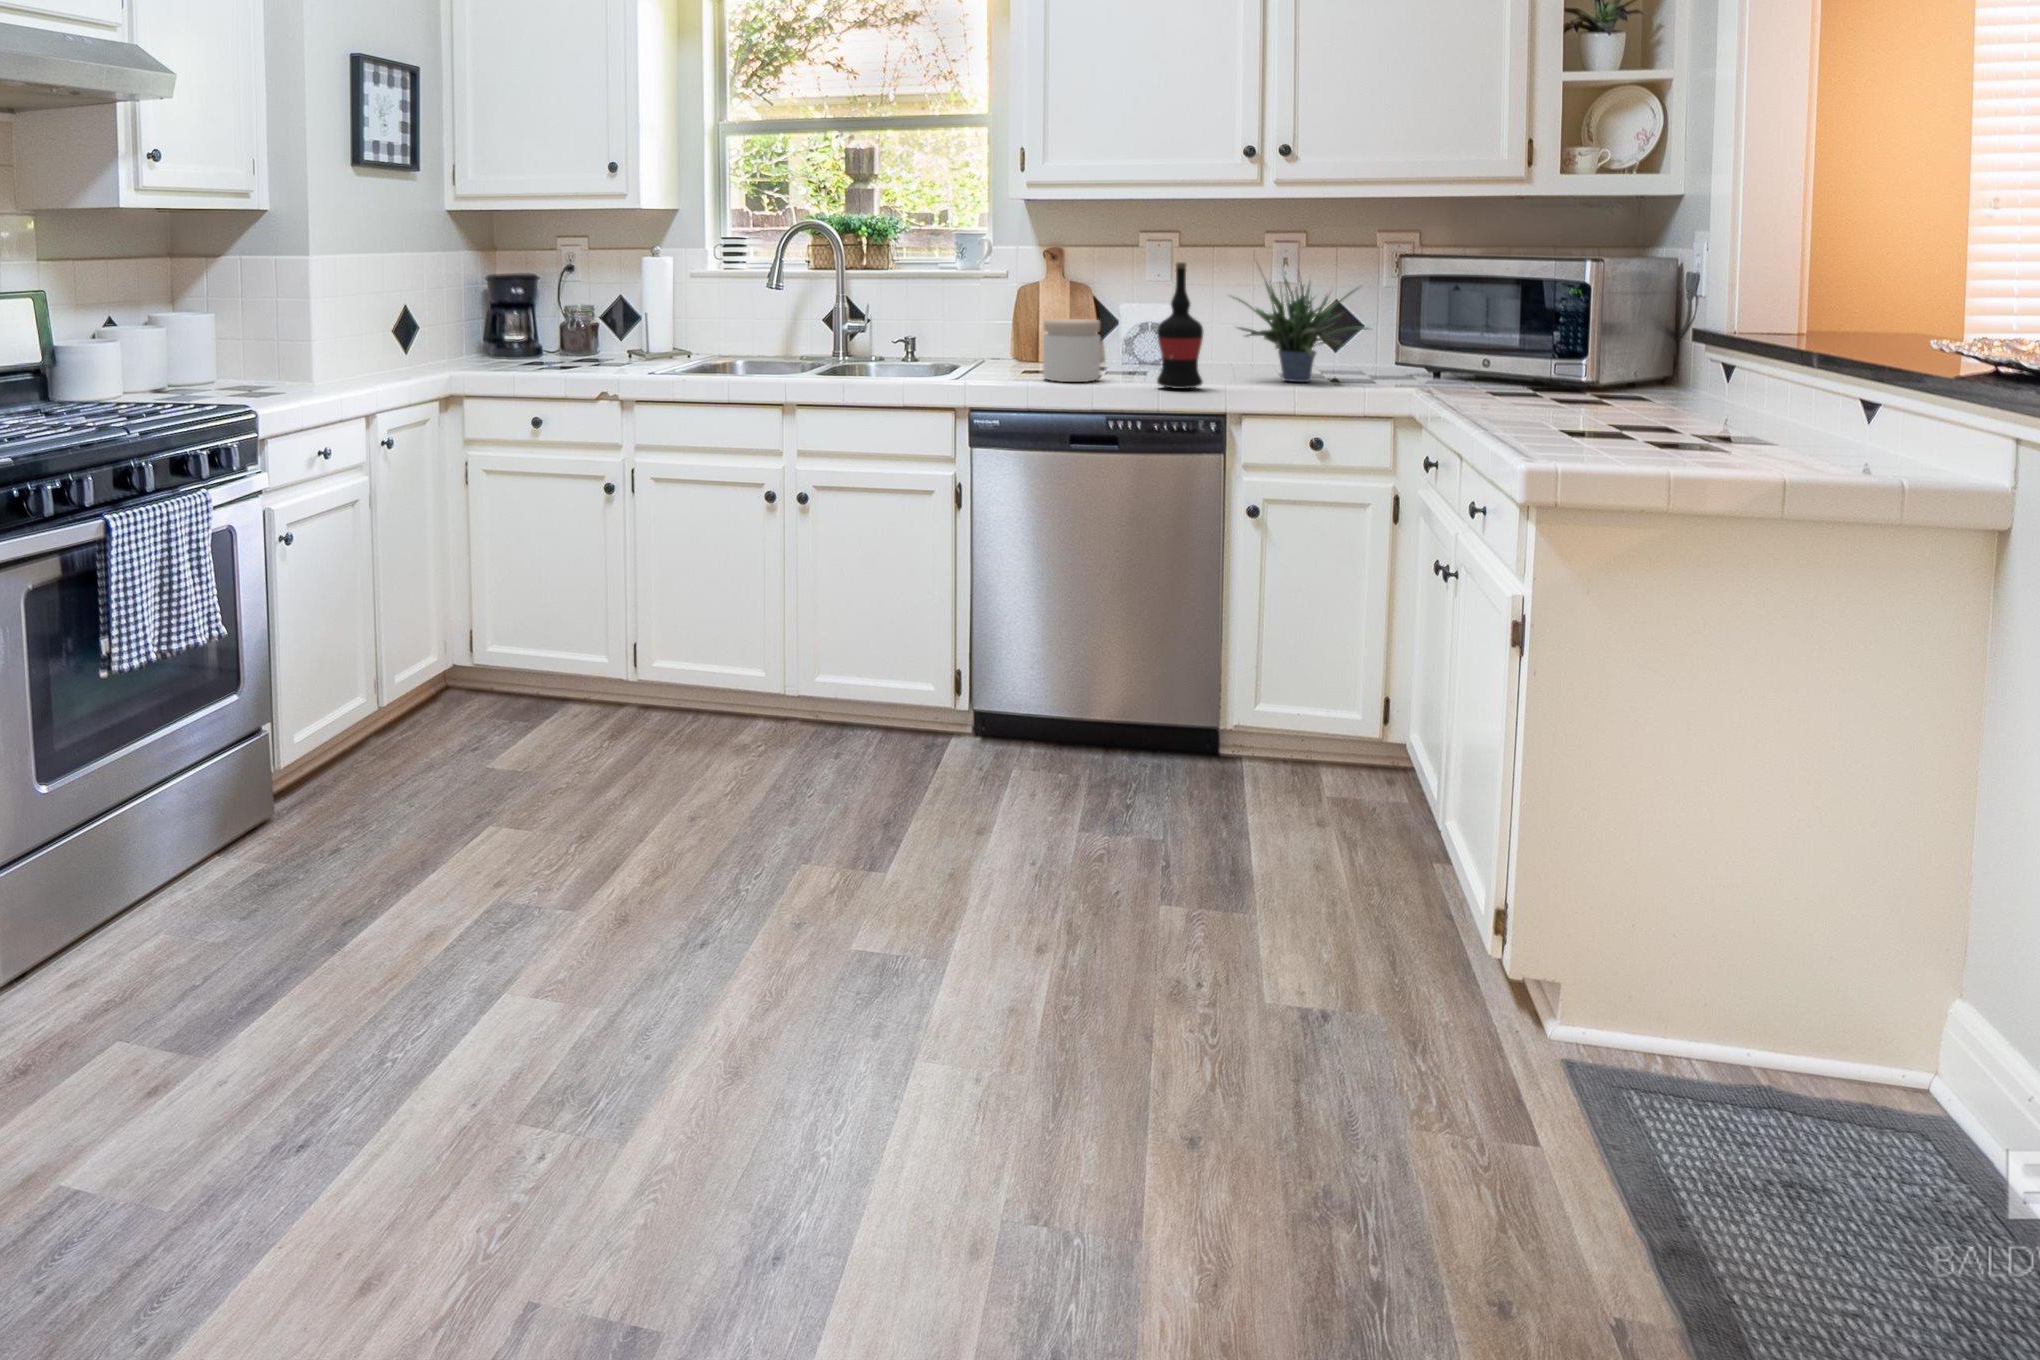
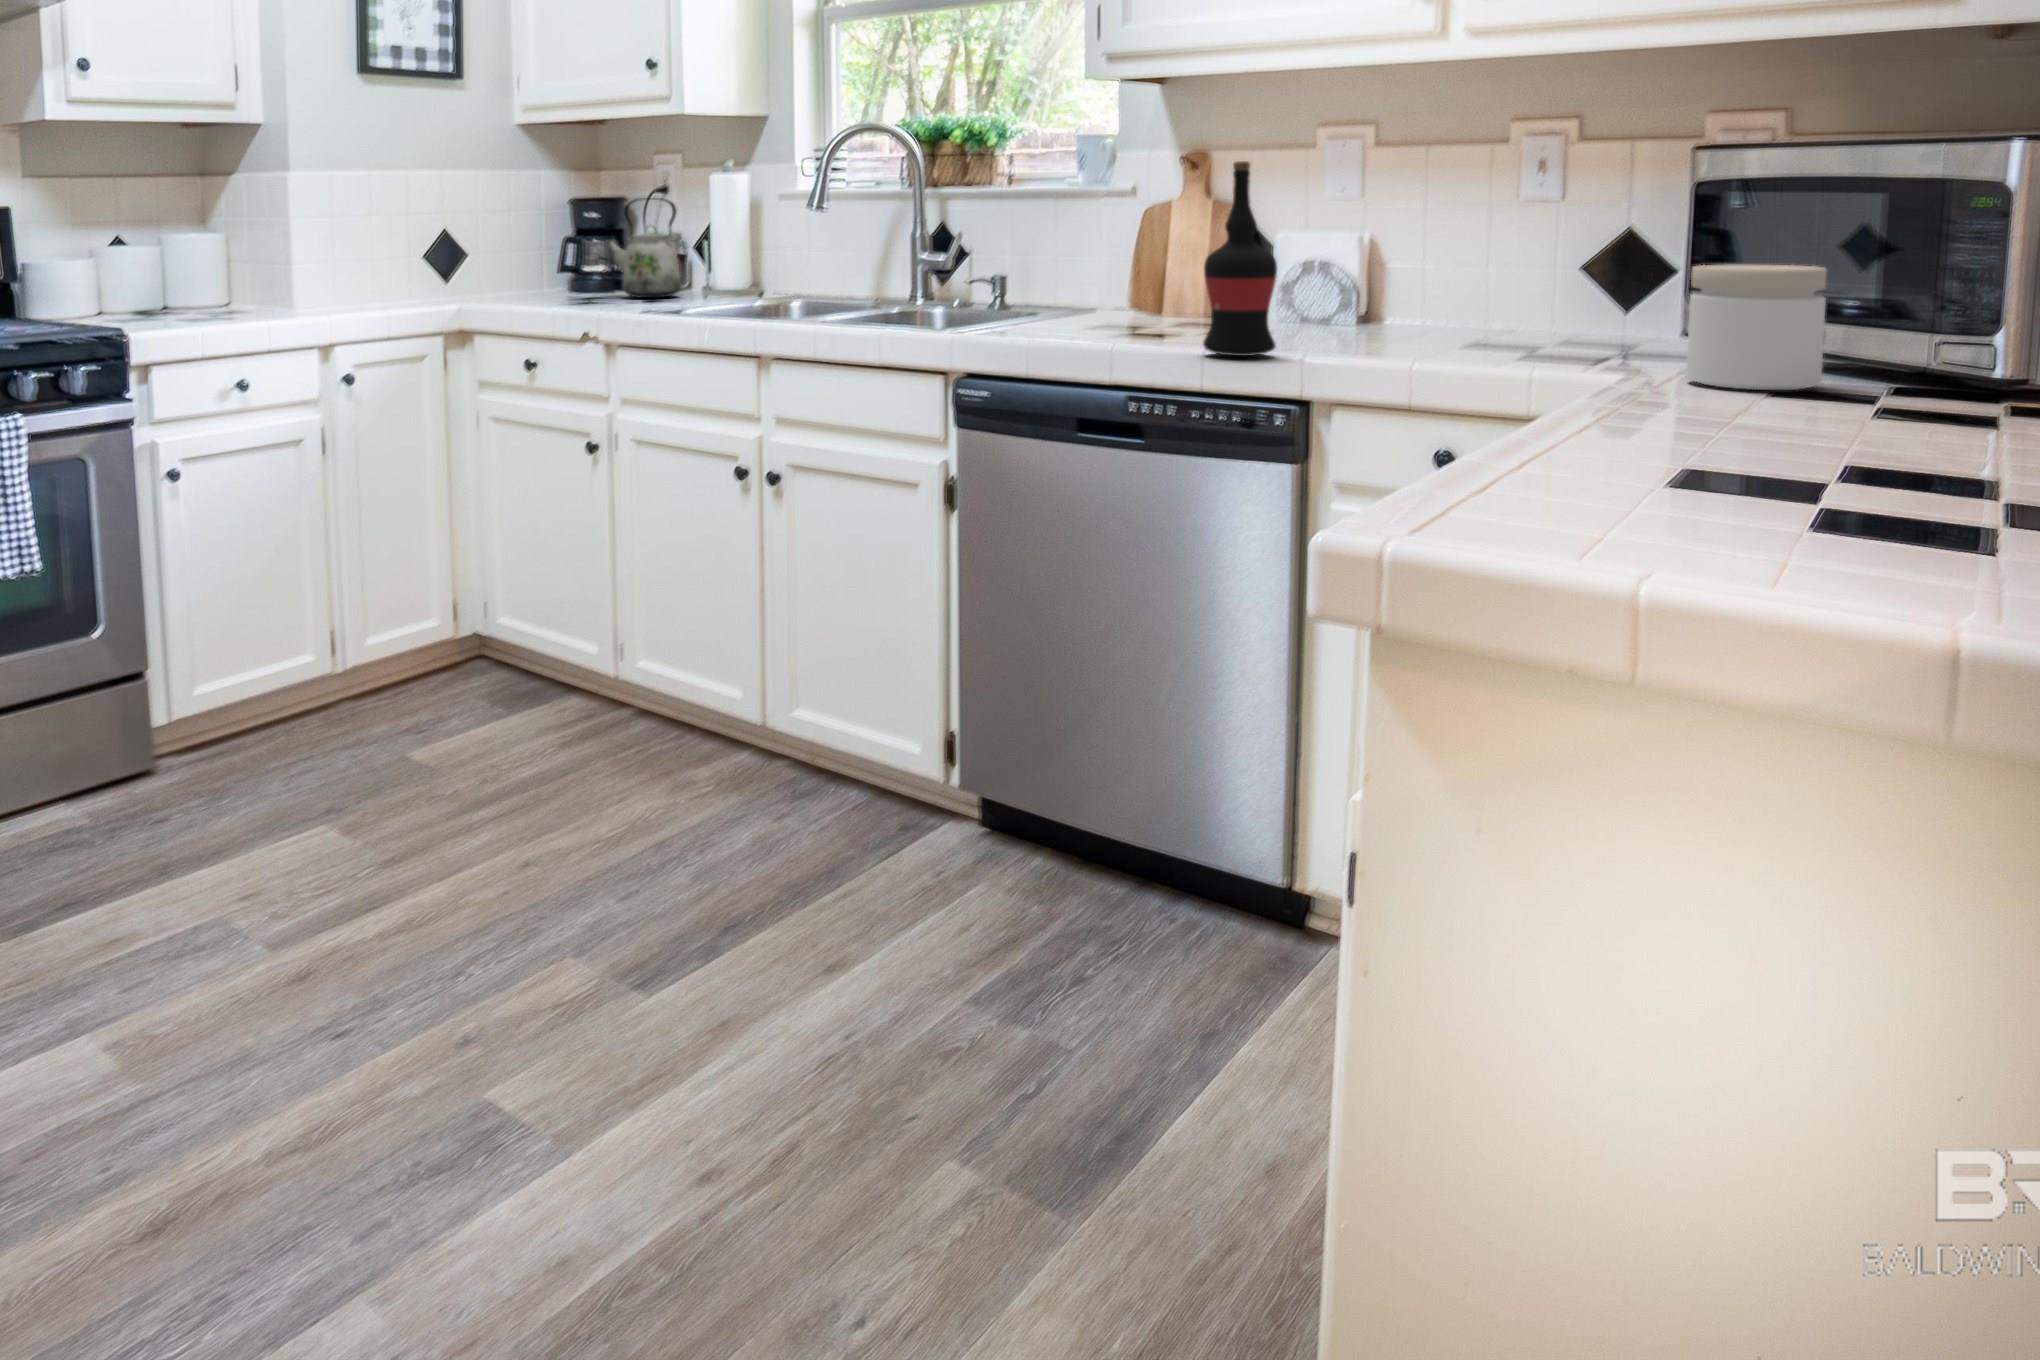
potted plant: present [1233,266,1368,382] -> none [1367,148,1590,355]
kettle: none [548,276,616,360] -> present [607,198,681,298]
jar: present [1043,319,1101,382] -> present [1686,264,1827,390]

